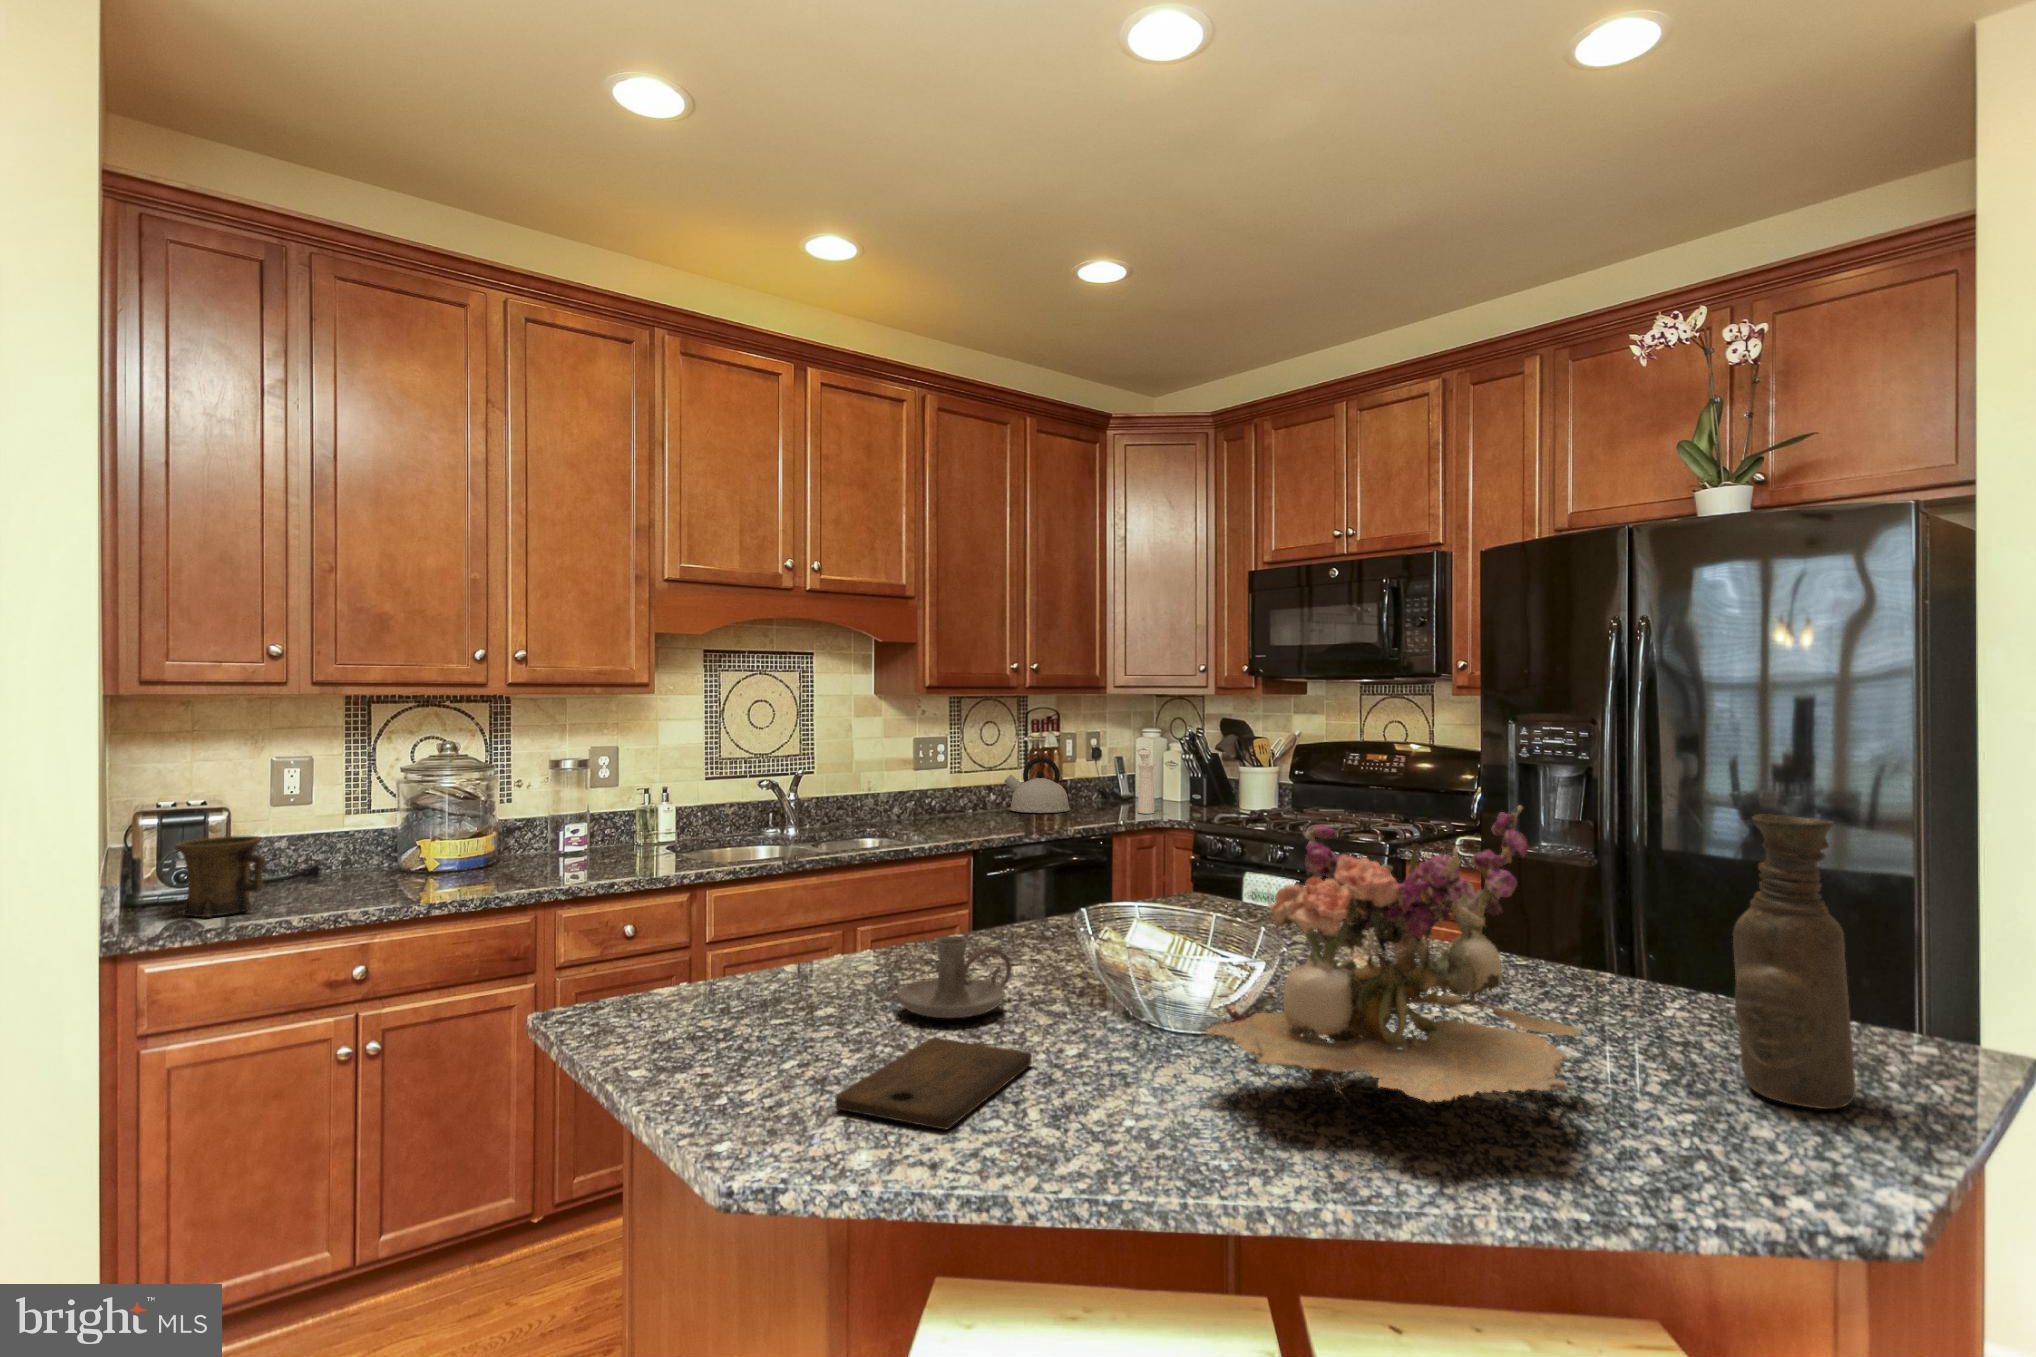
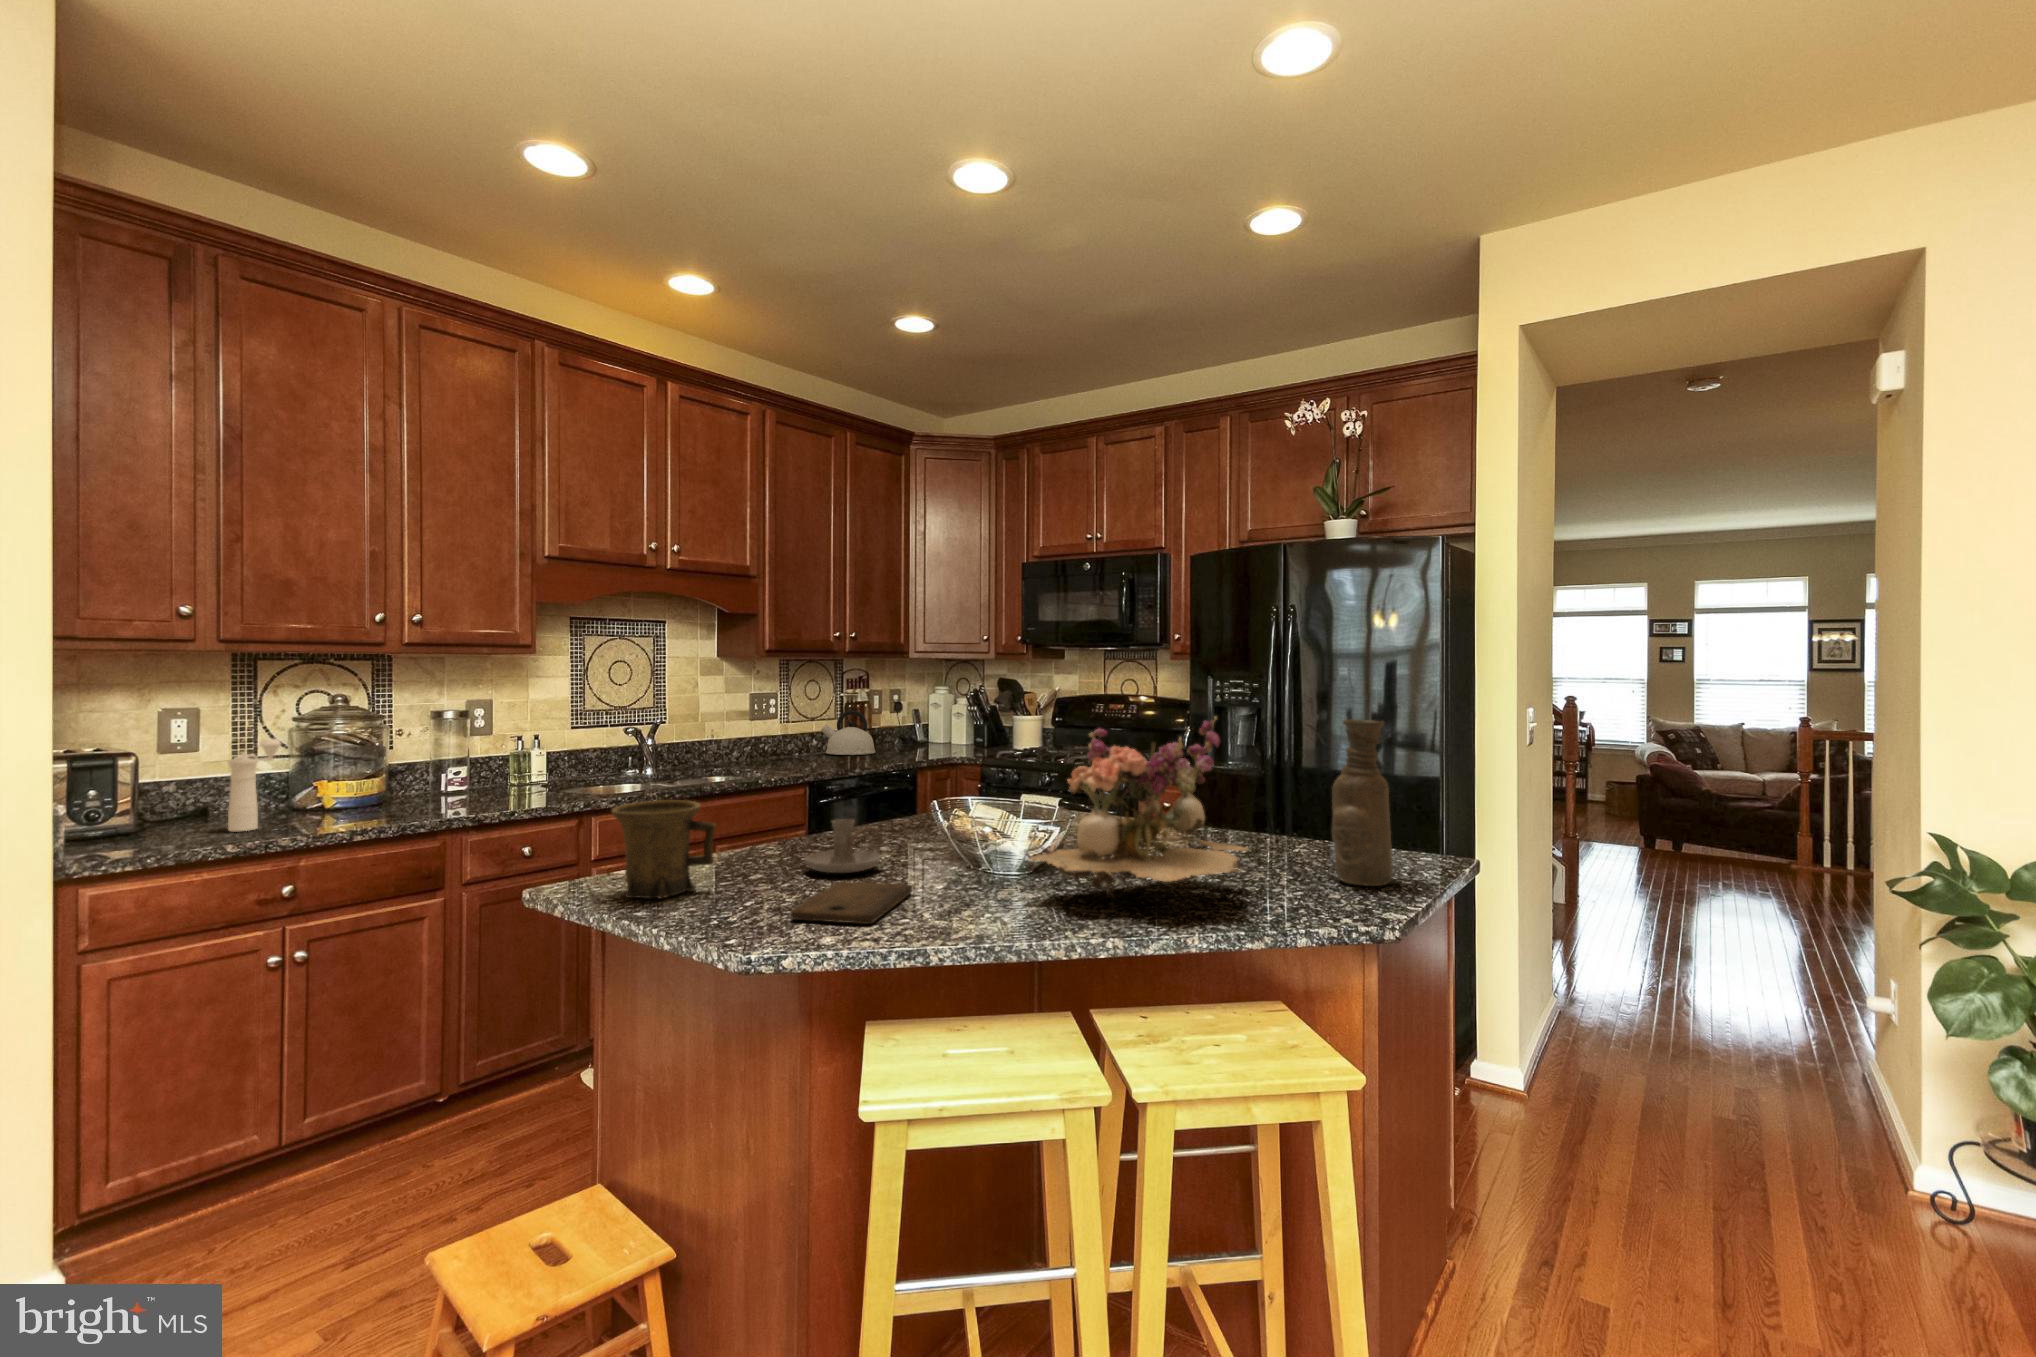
pepper mill: present [1138,750,1155,814] -> present [228,739,281,832]
mug: present [175,836,265,917] -> present [612,800,716,898]

